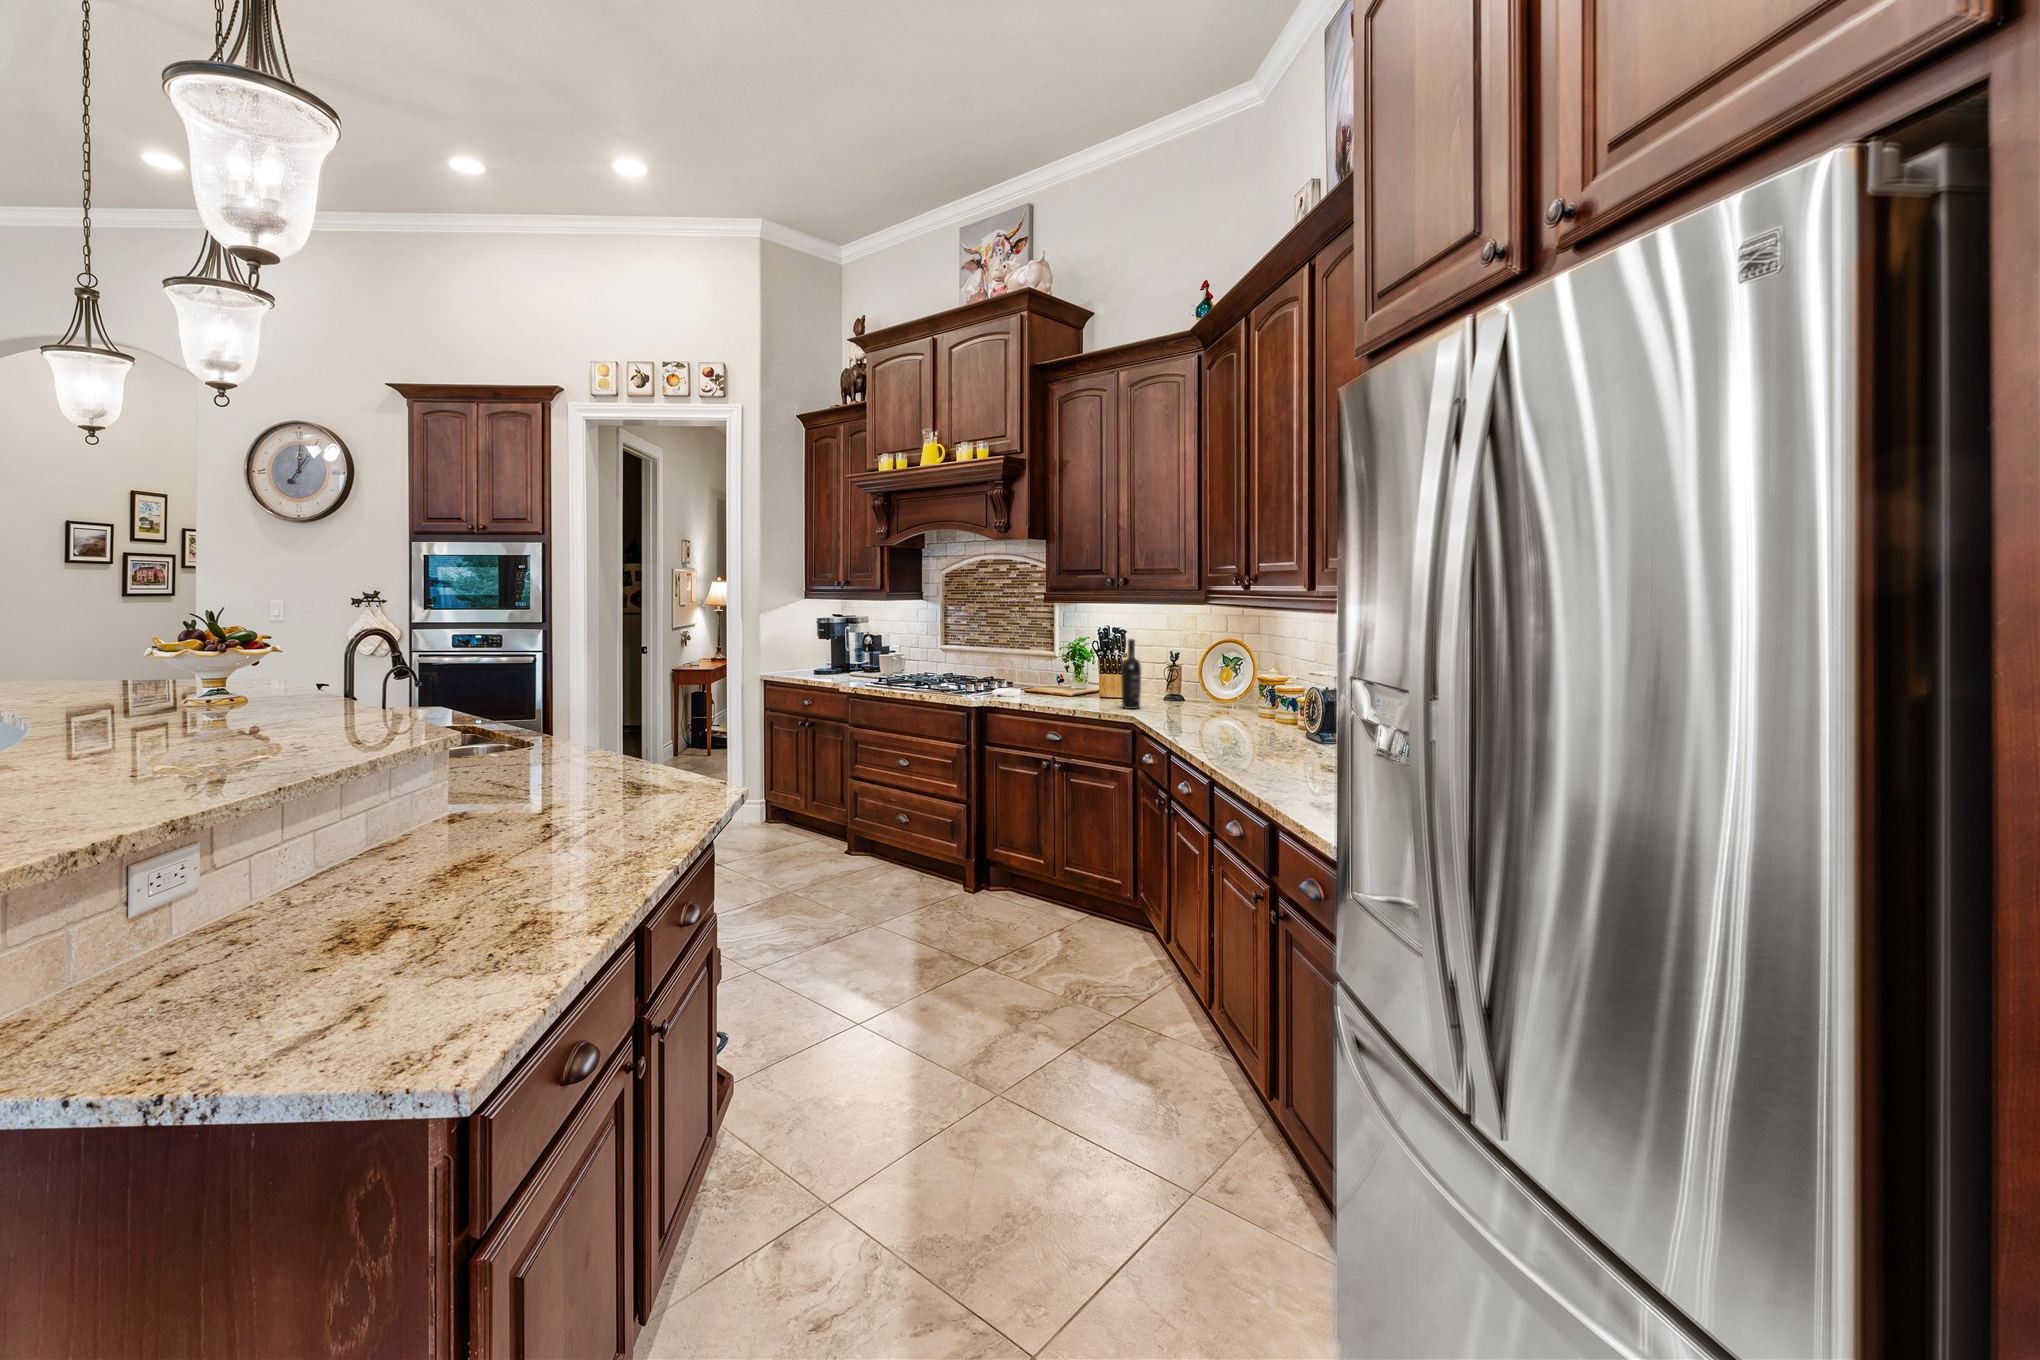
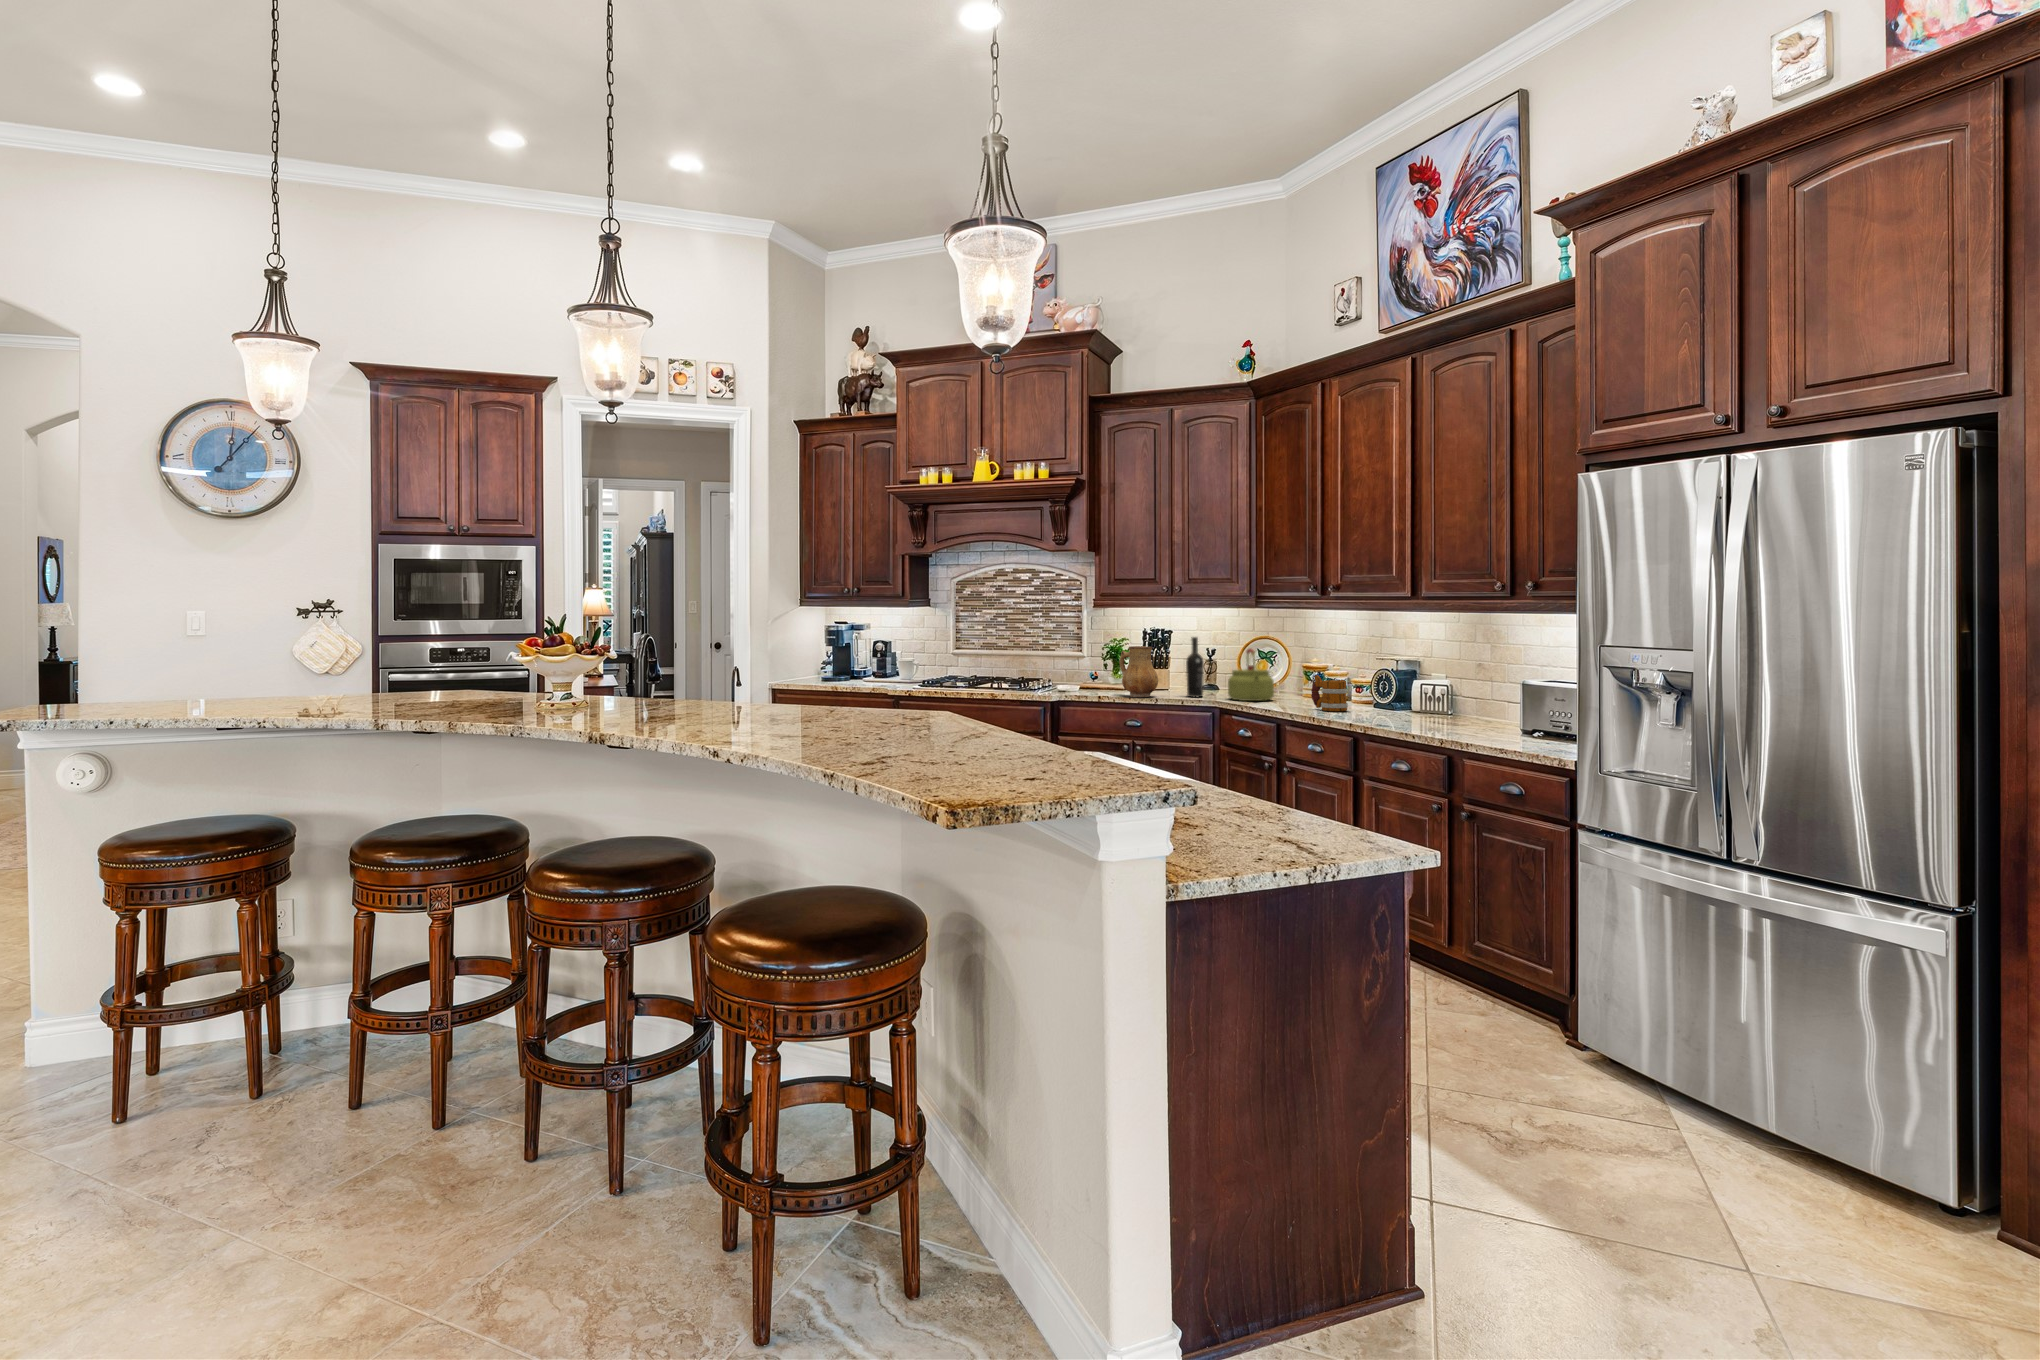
ceramic pitcher: none [1048,648,1088,706] -> present [1120,646,1158,697]
kettle: none [1159,655,1213,718] -> present [1228,649,1274,701]
mug: none [1218,693,1257,740] -> present [1311,675,1348,711]

